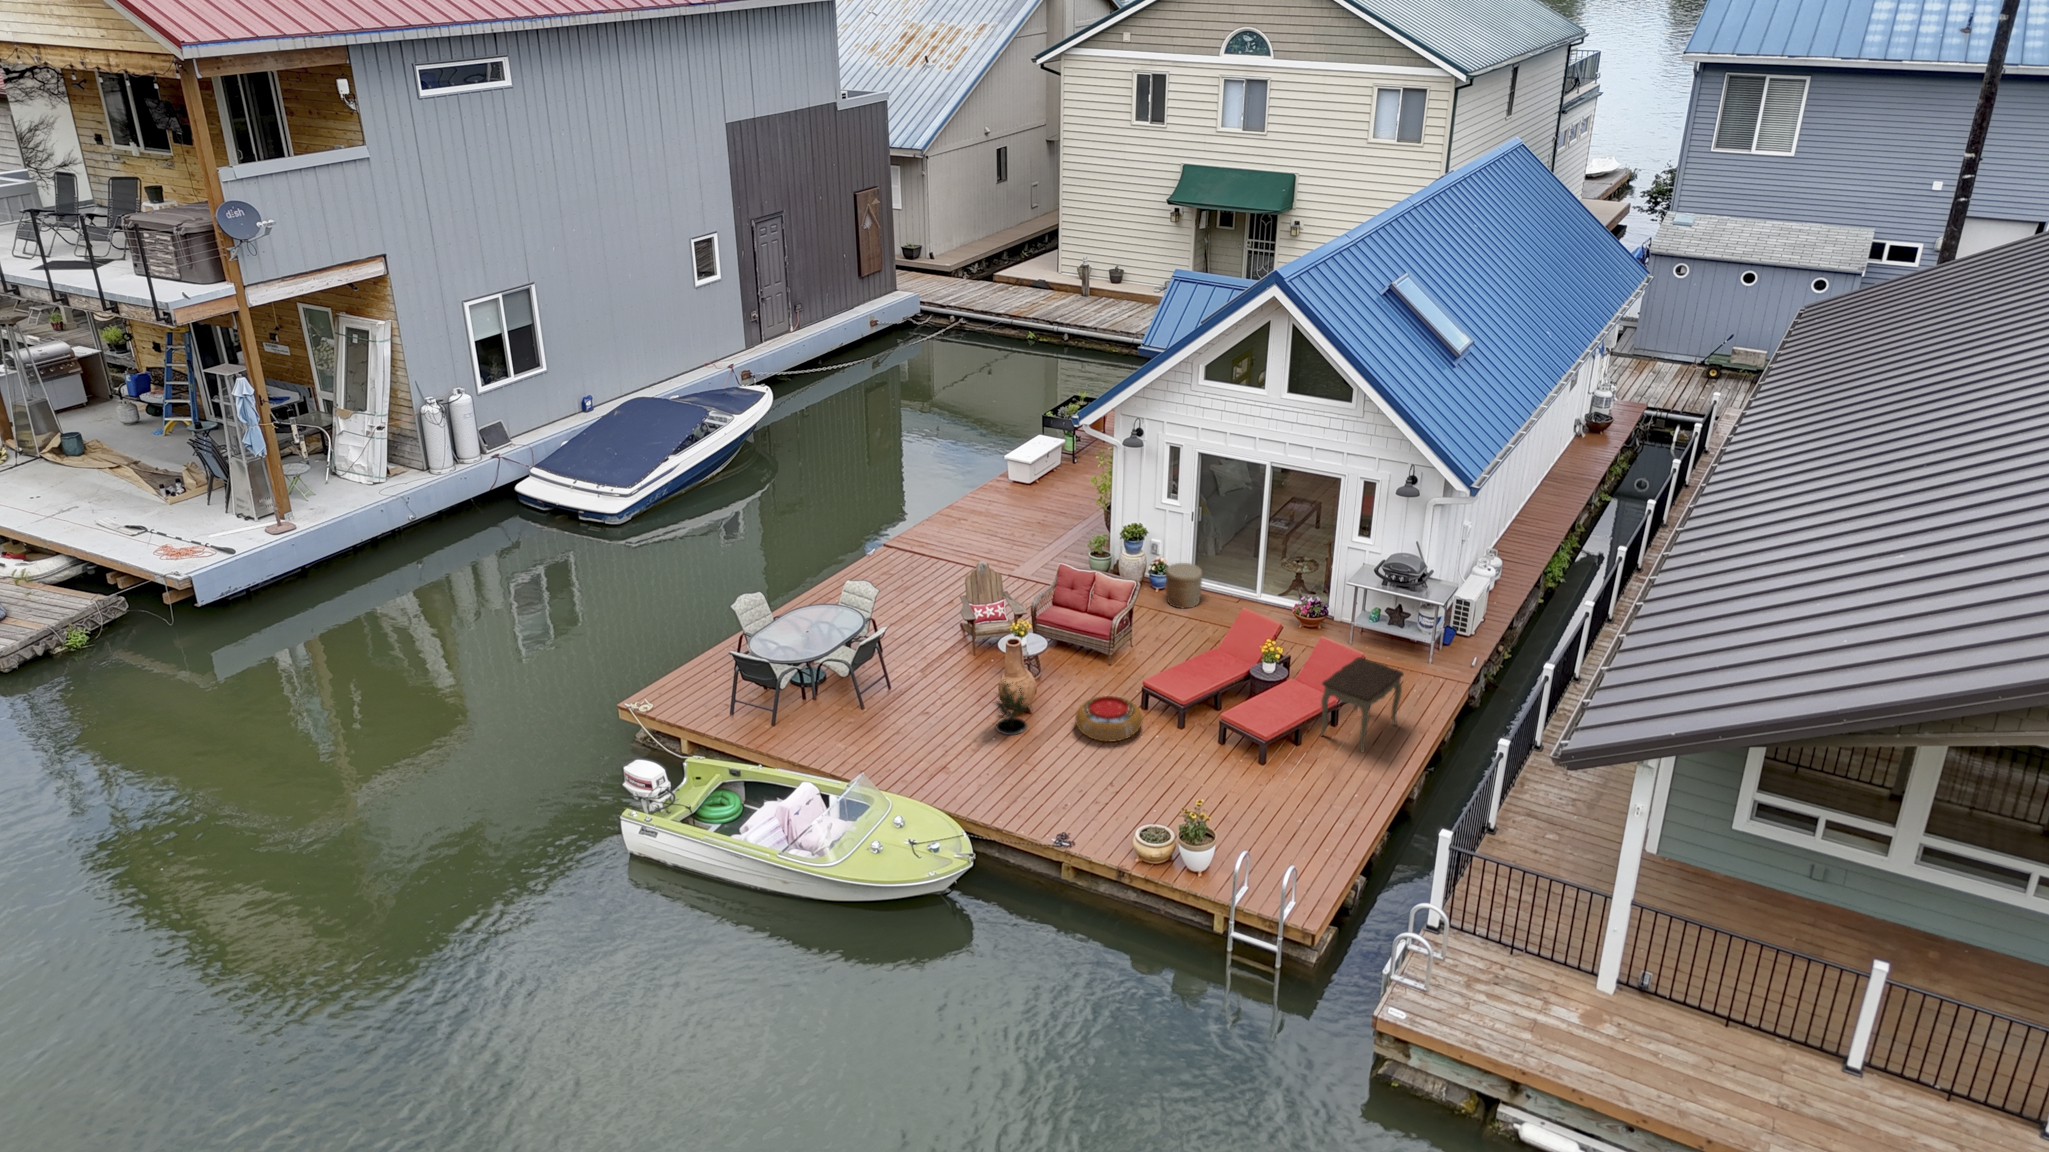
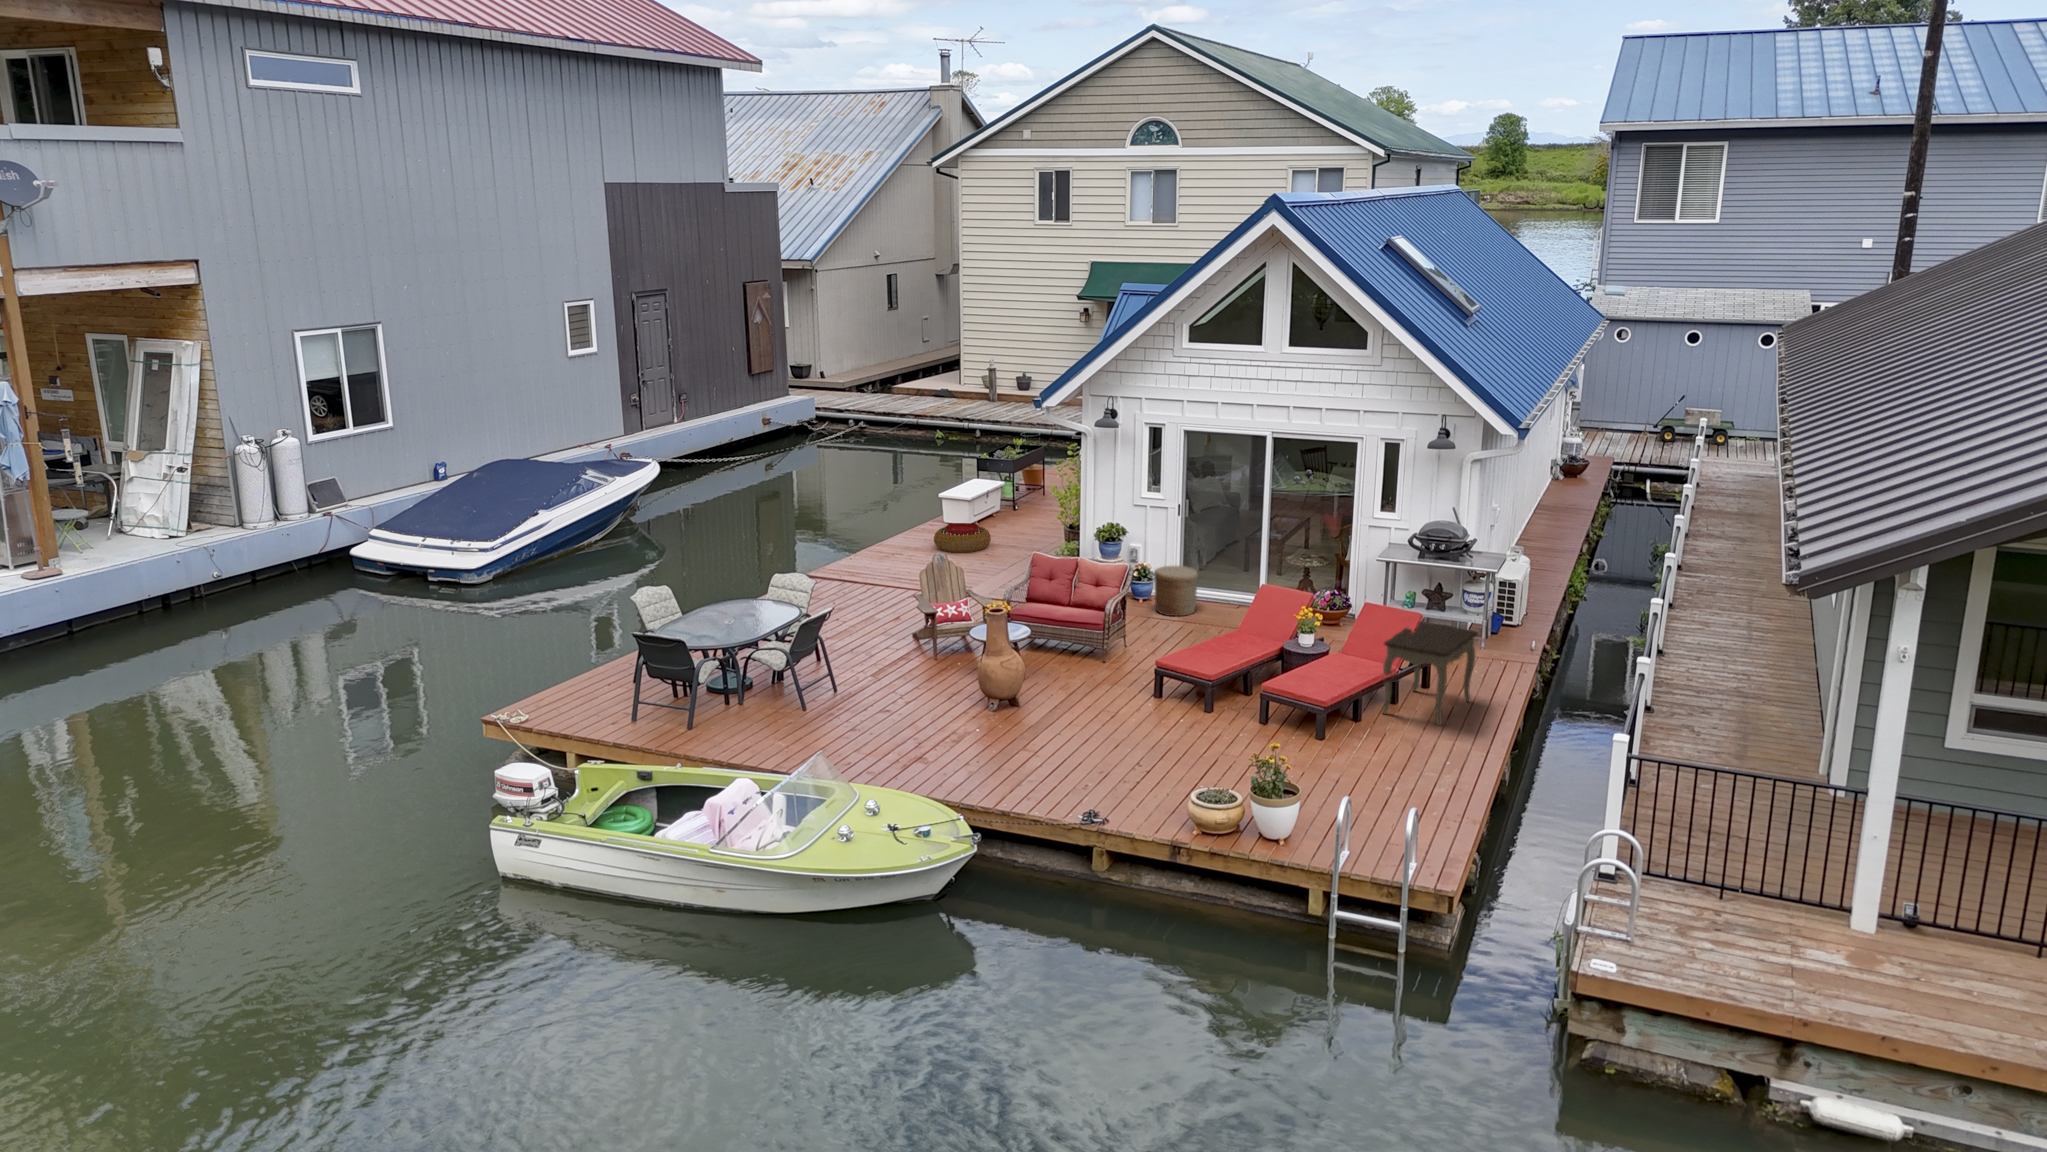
potted tree: present [996,681,1027,735] -> none [976,653,1021,728]
pouf: present [1075,696,1142,742] -> present [934,523,991,553]

